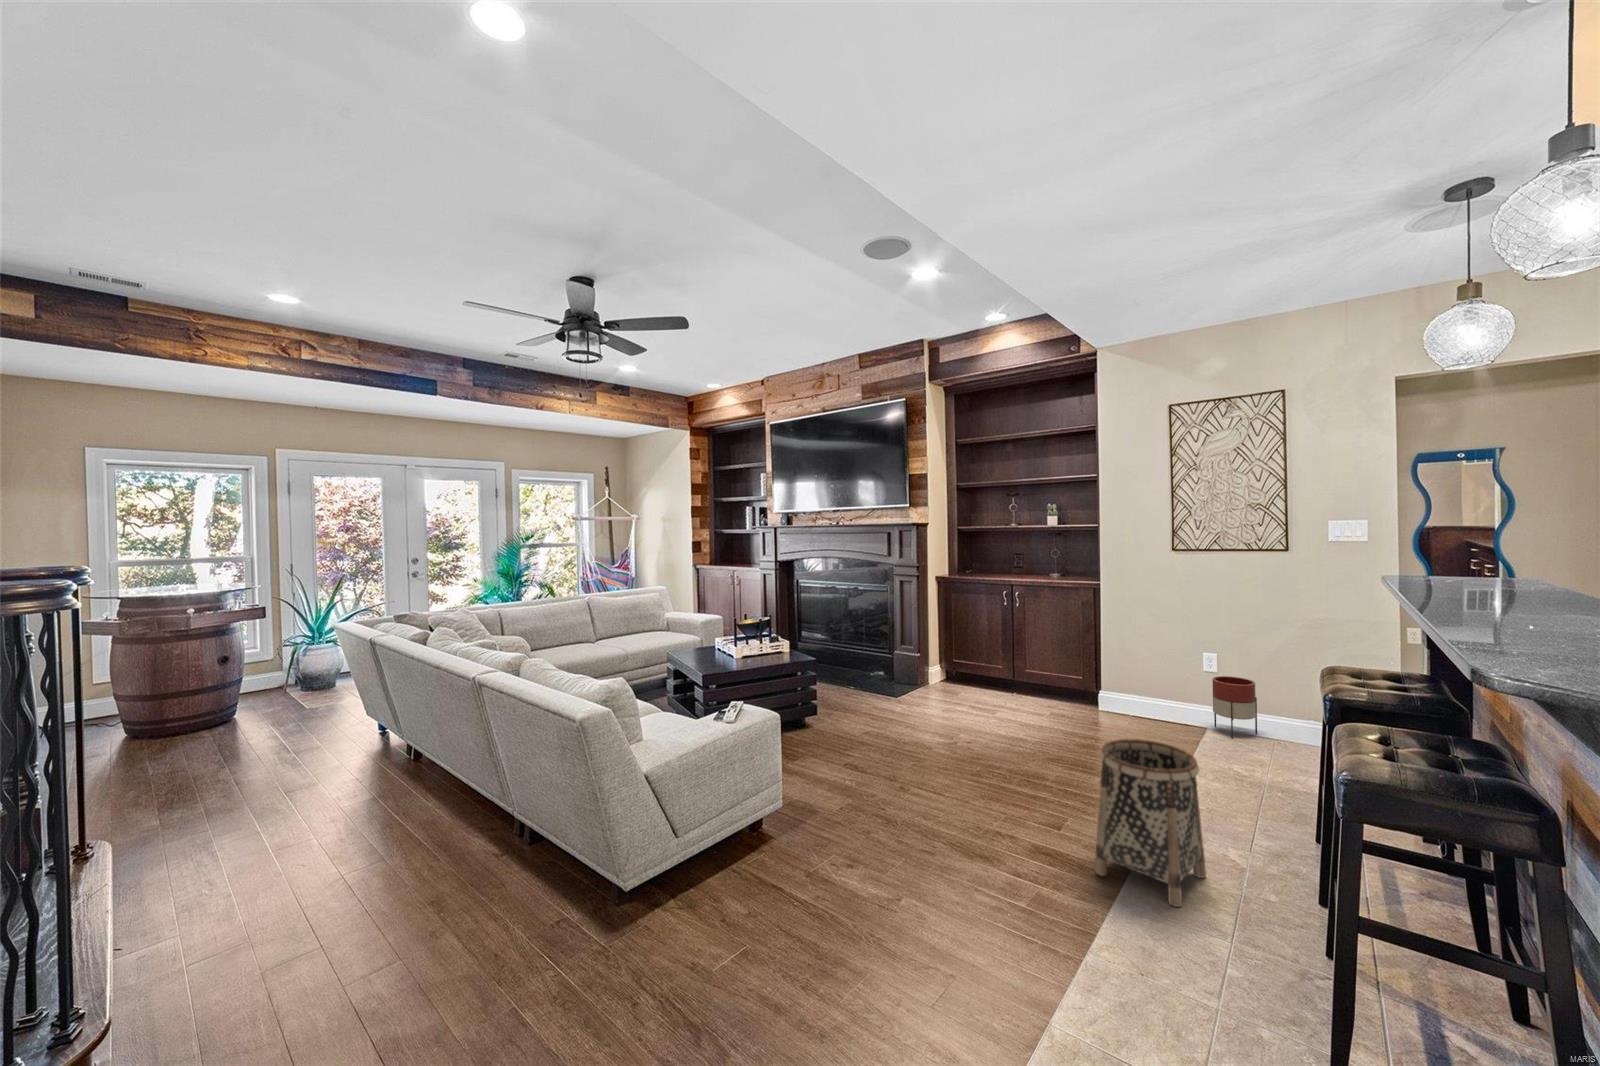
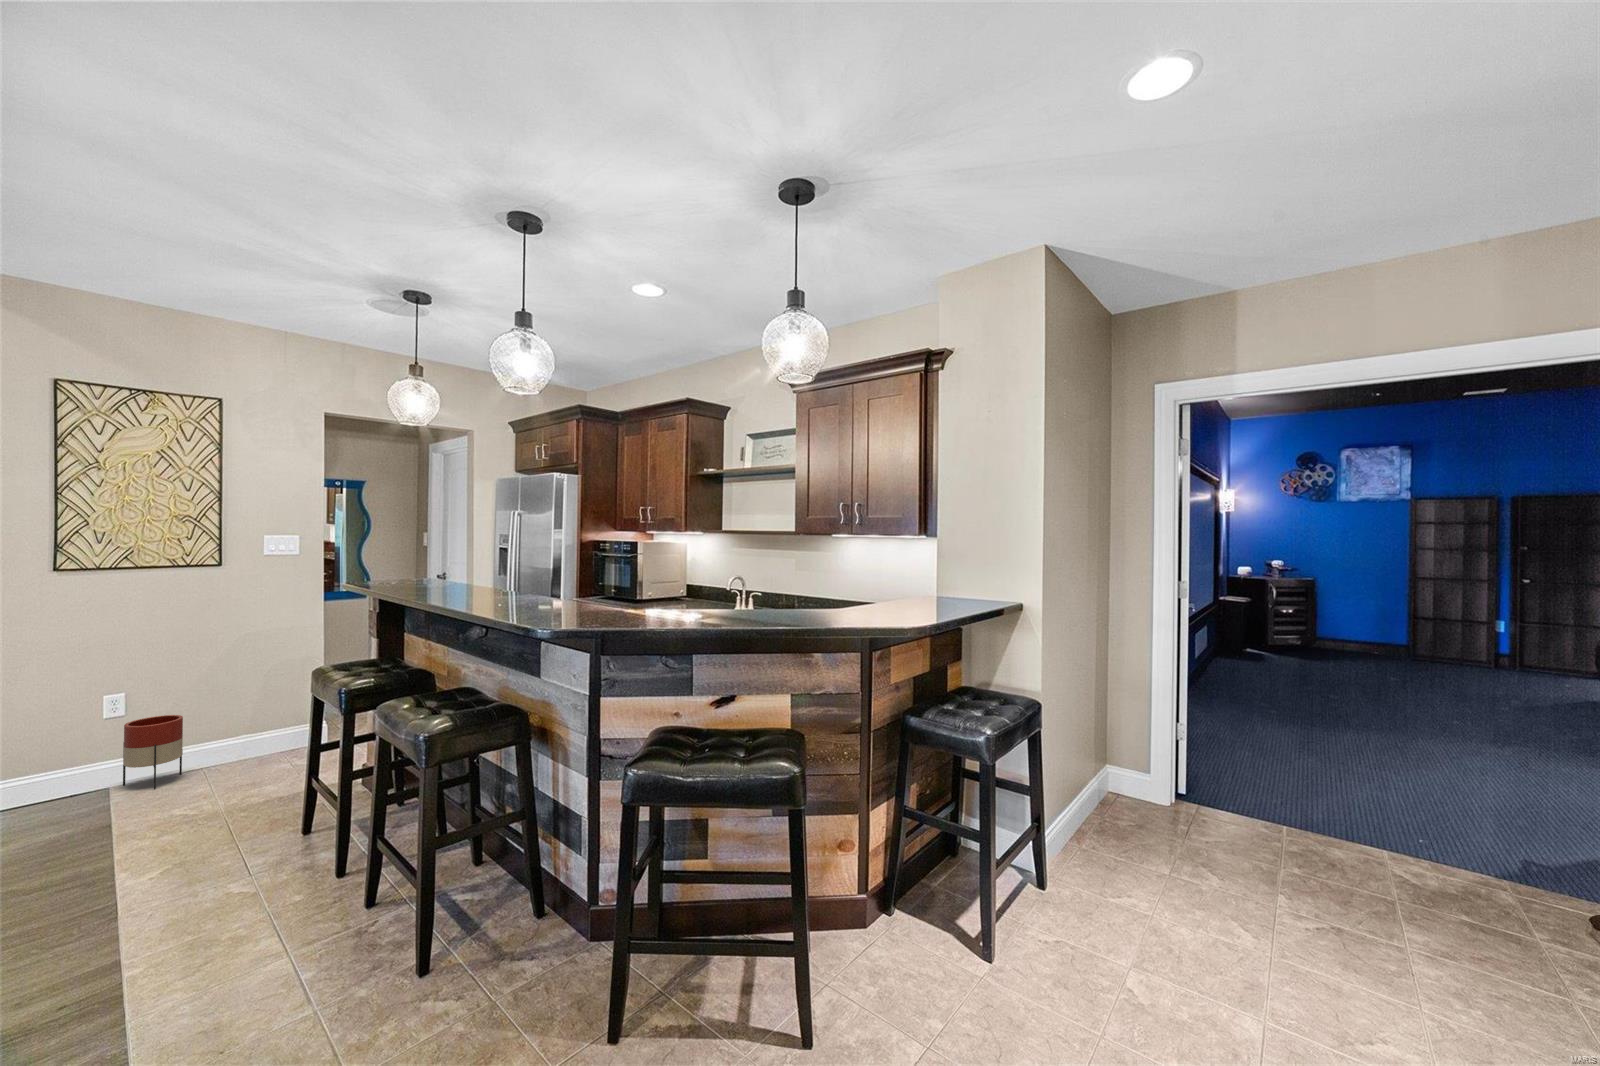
basket: present [1095,739,1206,907] -> none [67,791,226,1012]

